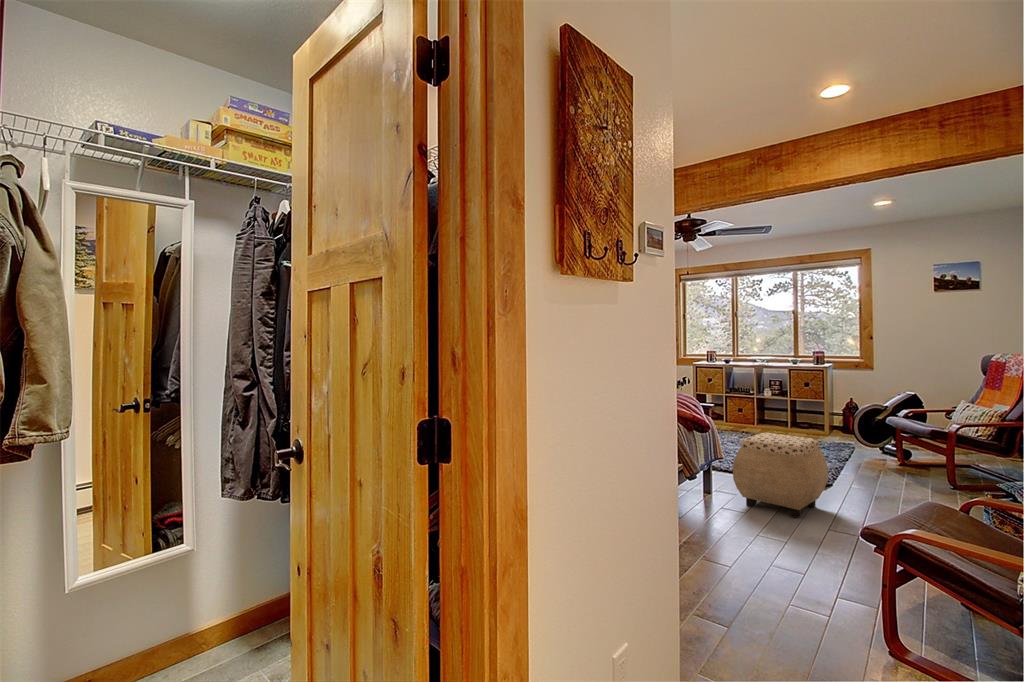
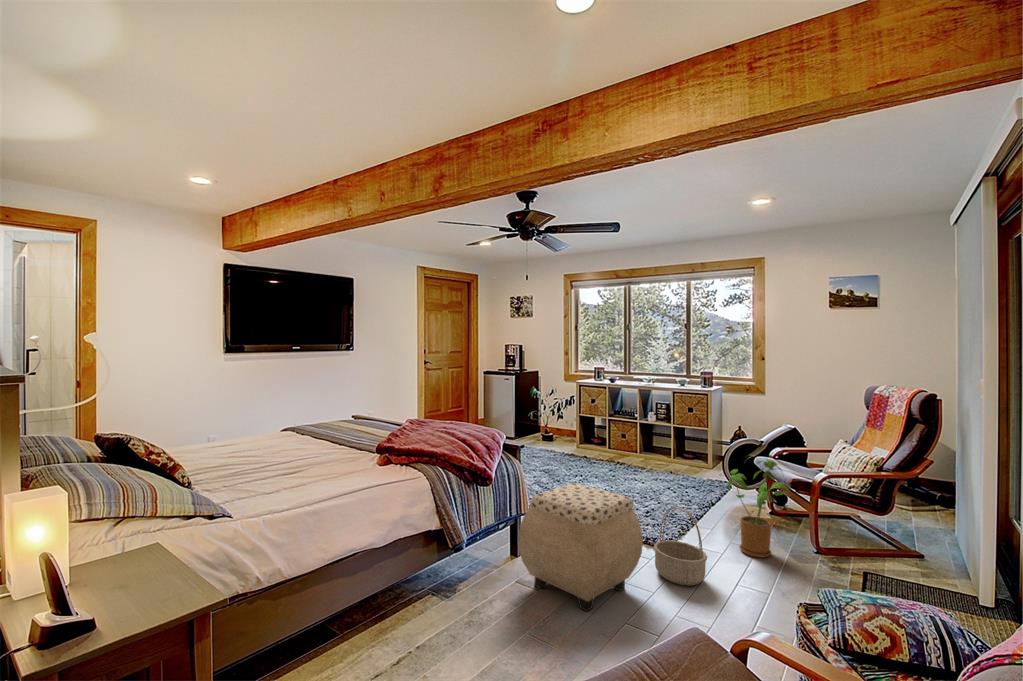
house plant: none [876,414,936,489] -> present [727,459,790,558]
basket: none [829,447,877,505] -> present [654,506,707,586]

